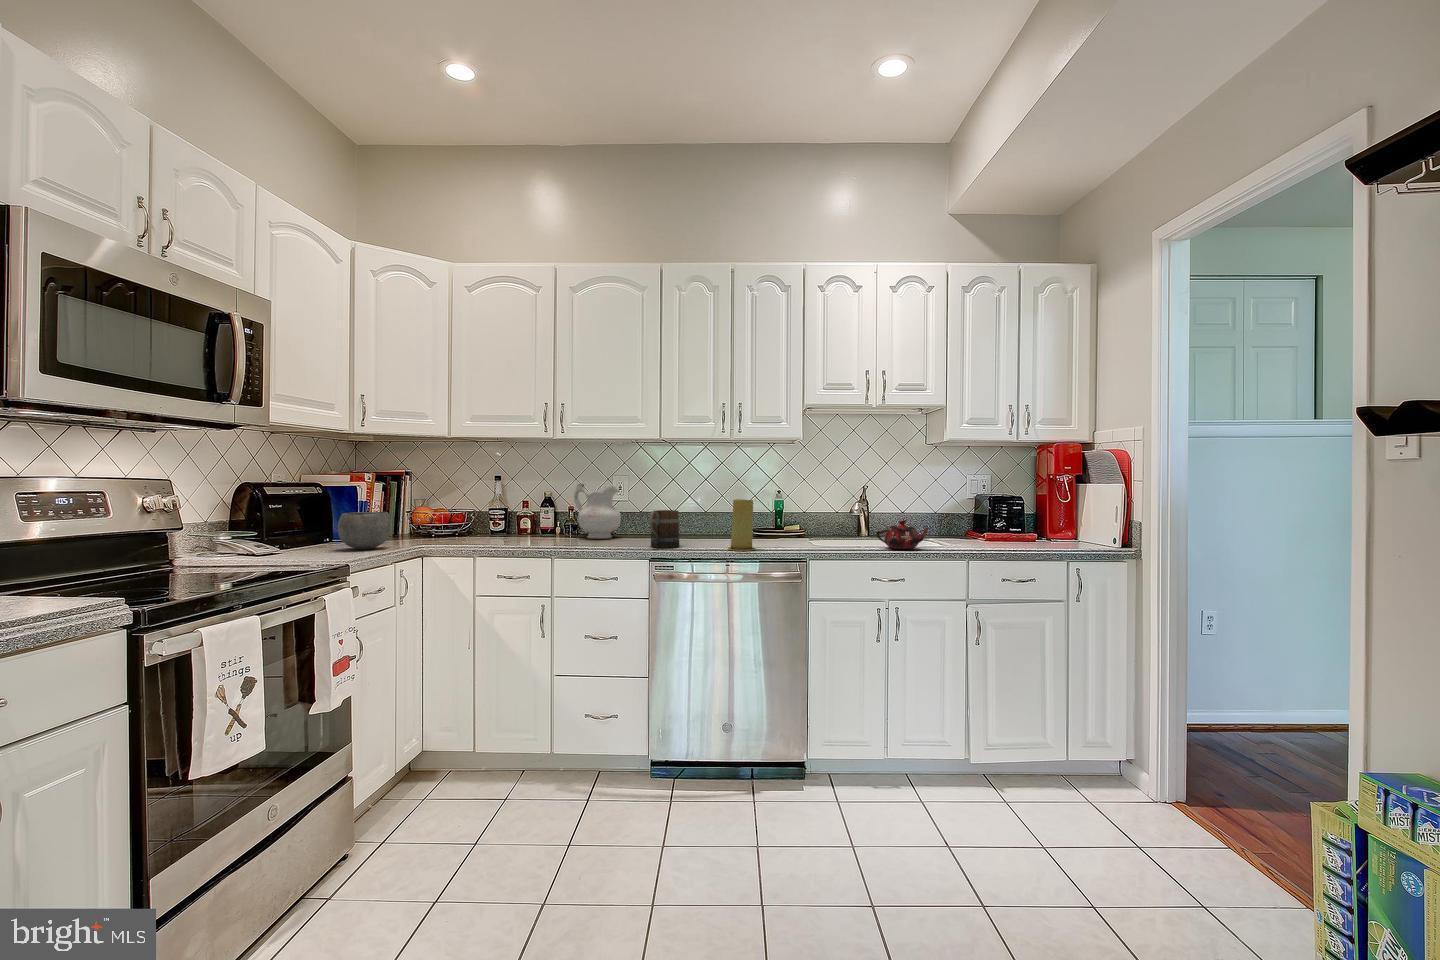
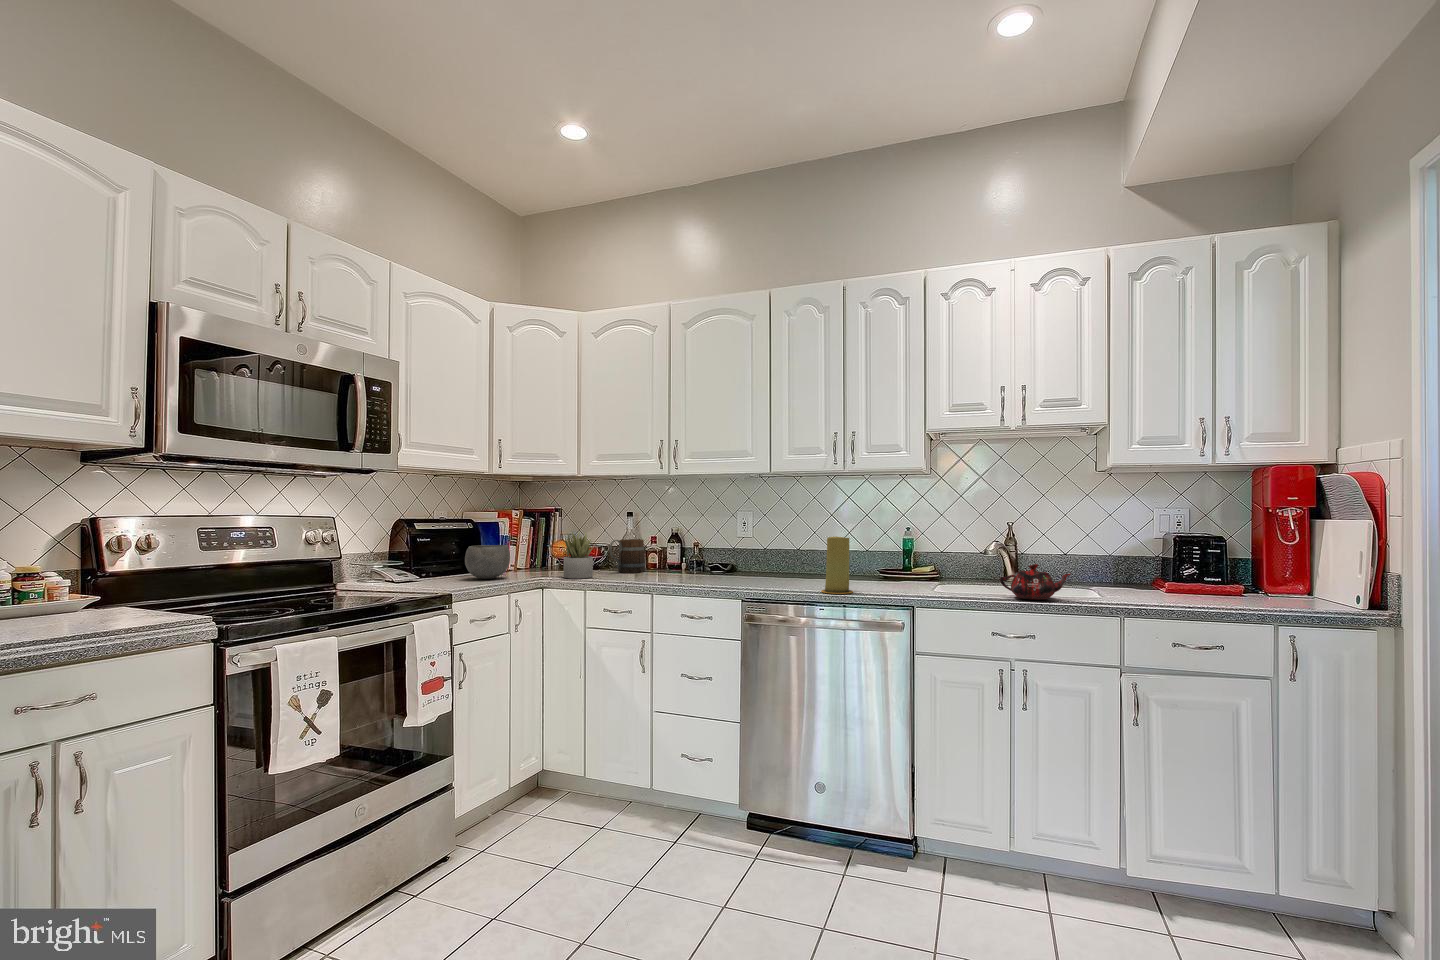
ceramic pitcher: present [574,484,621,539] -> none [688,518,733,575]
succulent plant: none [445,496,481,546] -> present [564,532,593,579]
mug: present [649,510,679,548] -> present [609,539,645,573]

